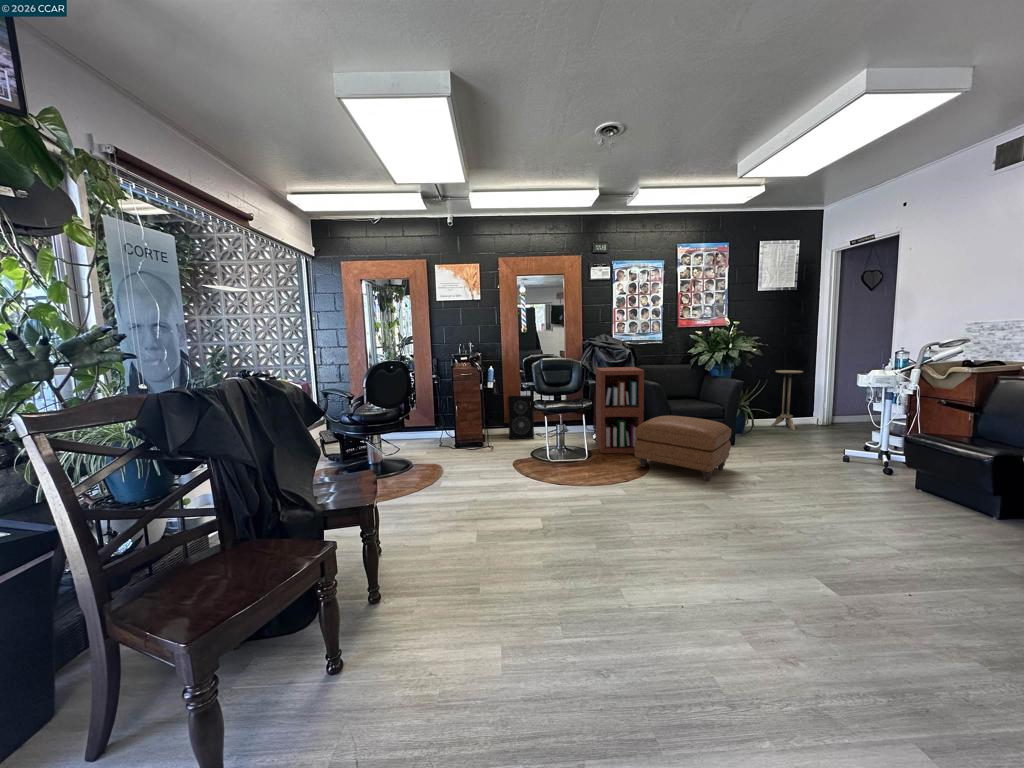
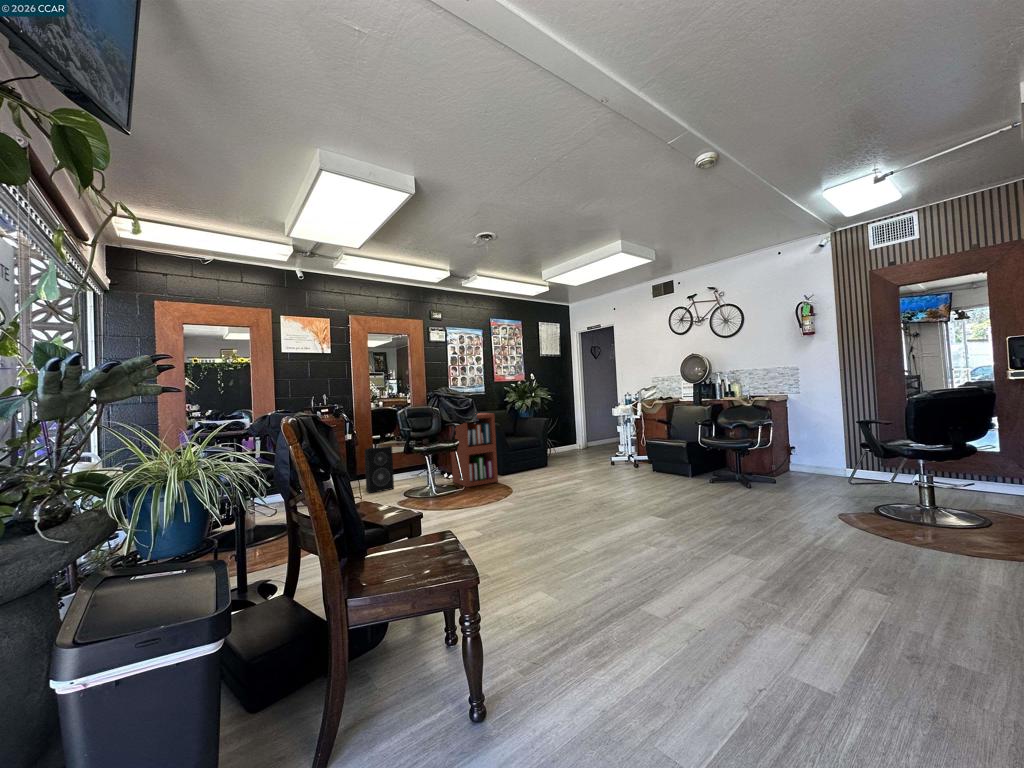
side table: present [772,370,803,430] -> none [557,413,574,455]
ottoman: present [634,416,731,481] -> none [502,446,561,488]

